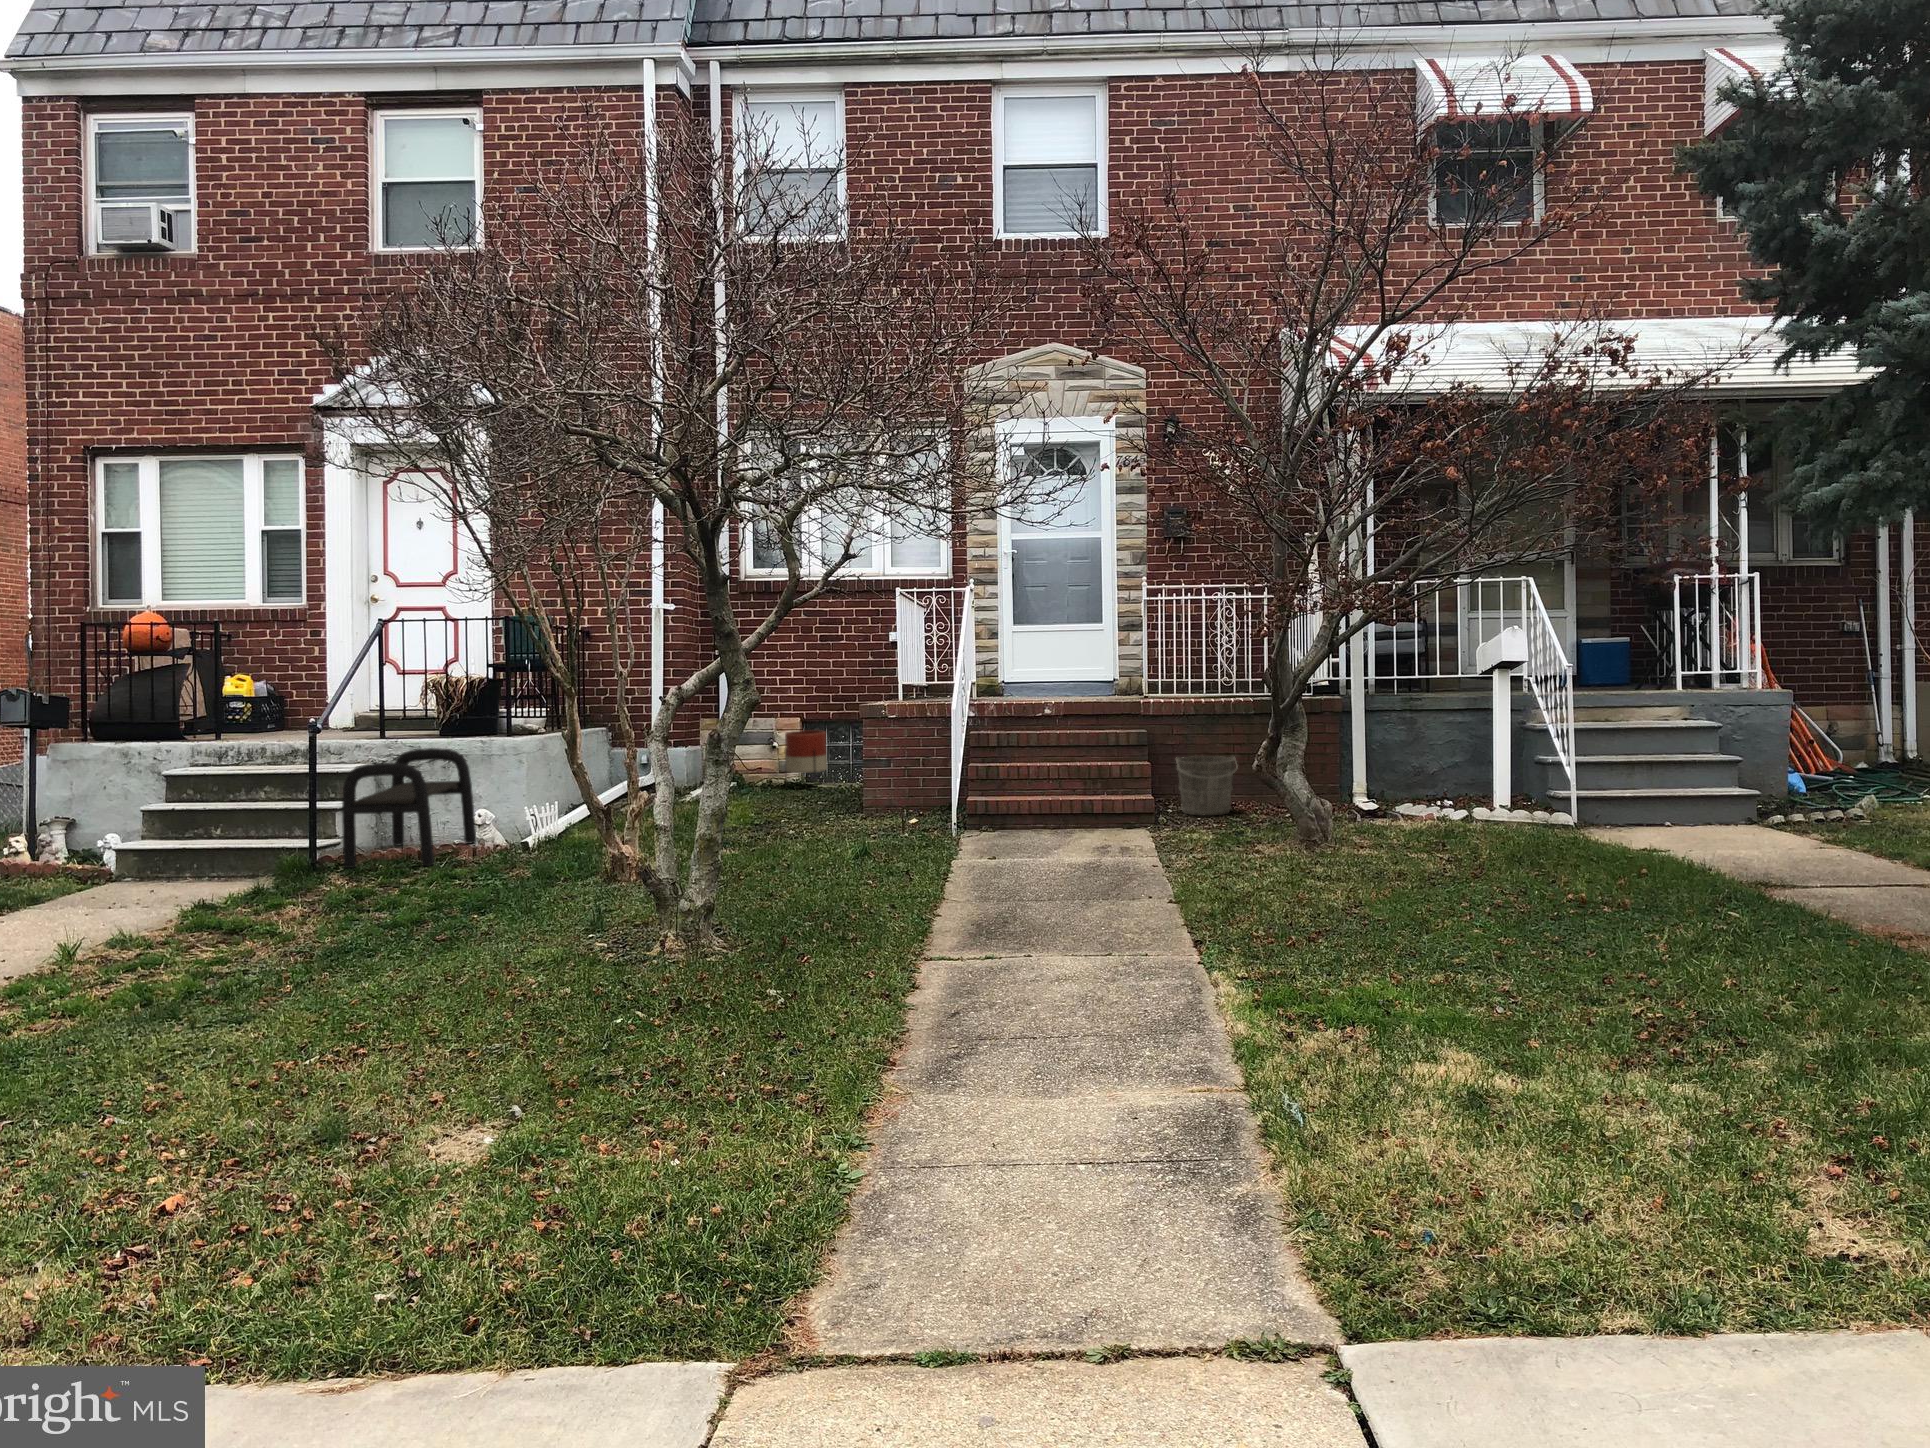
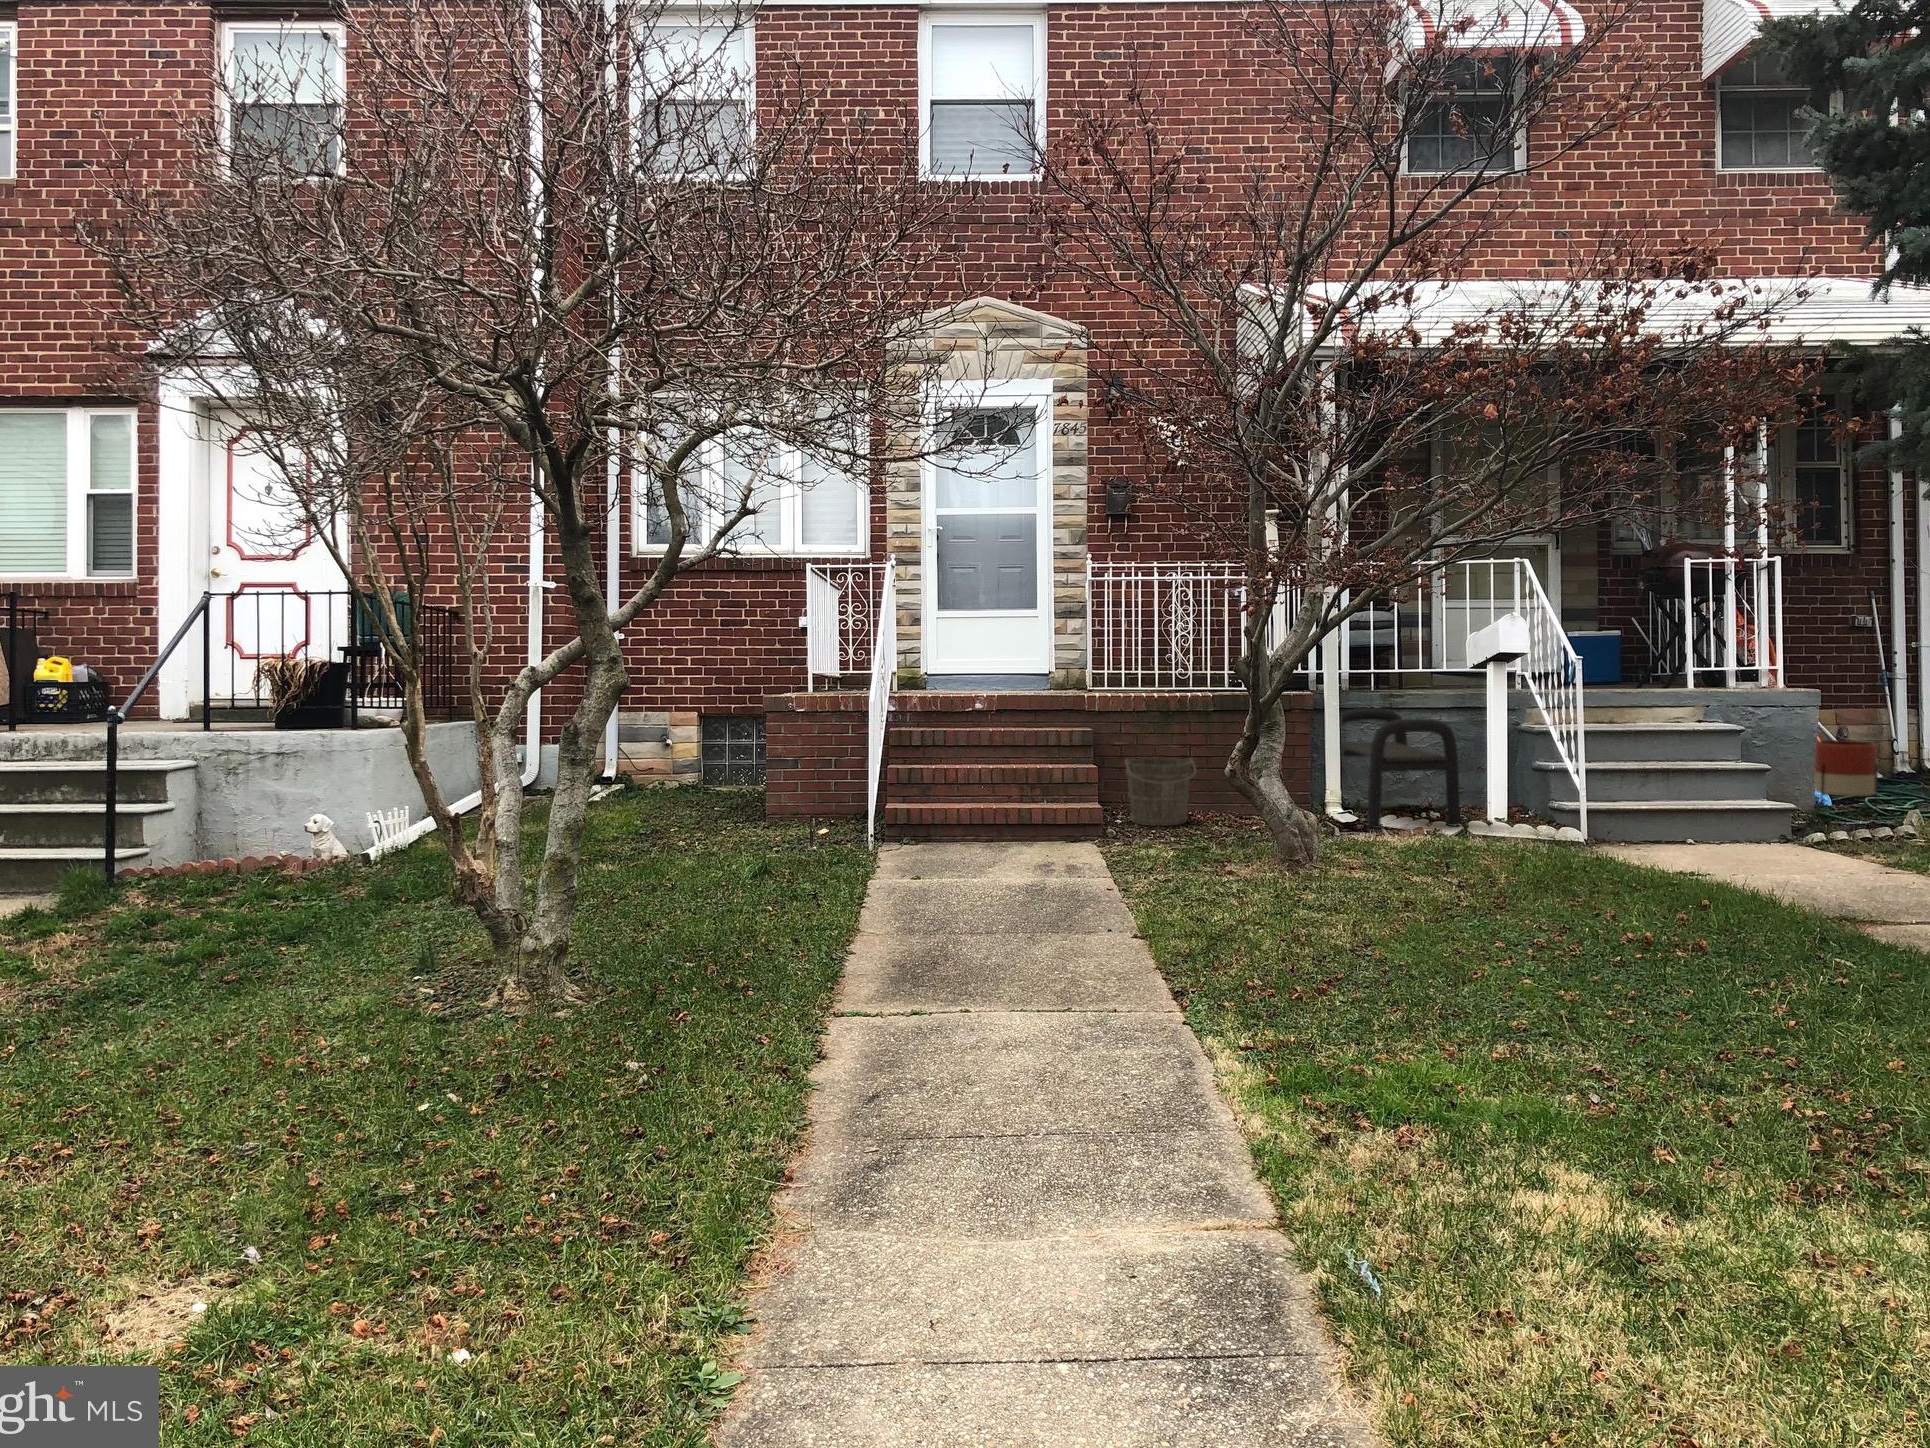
planter: present [784,730,827,779] -> present [1814,740,1878,816]
bench: present [342,748,476,868] -> present [1341,708,1460,828]

